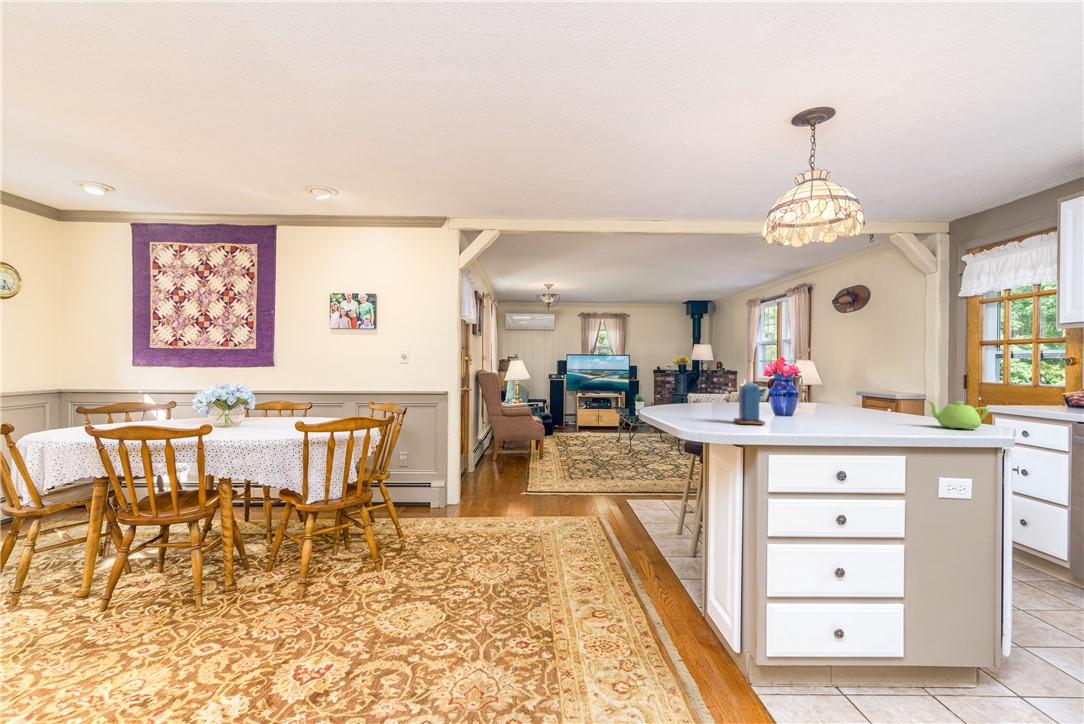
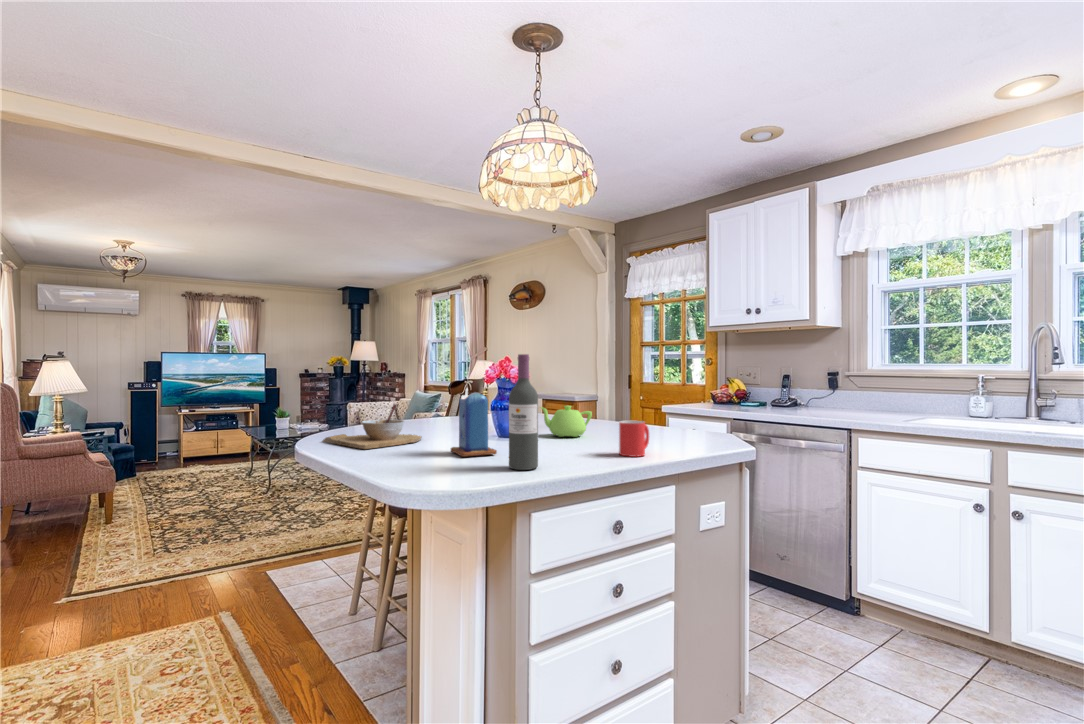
wine bottle: none [766,356,788,433] -> present [509,354,538,470]
bowl: none [655,390,720,416] -> present [323,405,422,449]
teapot: present [928,401,989,430] -> present [541,406,592,437]
mug: none [868,408,900,435] -> present [619,421,649,457]

